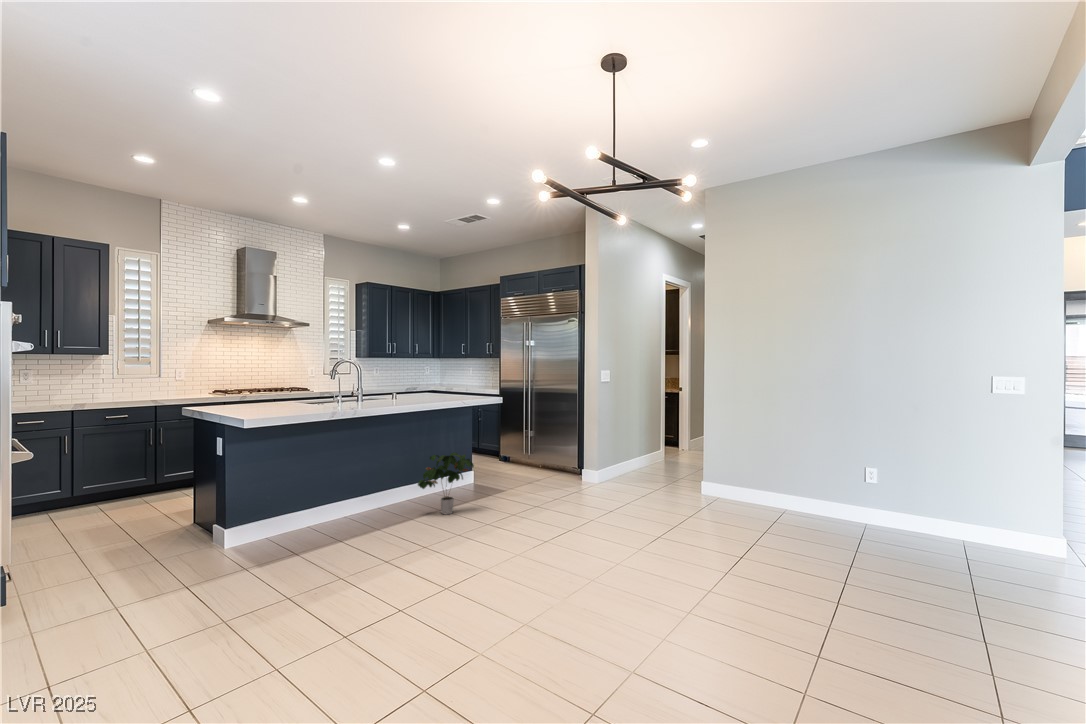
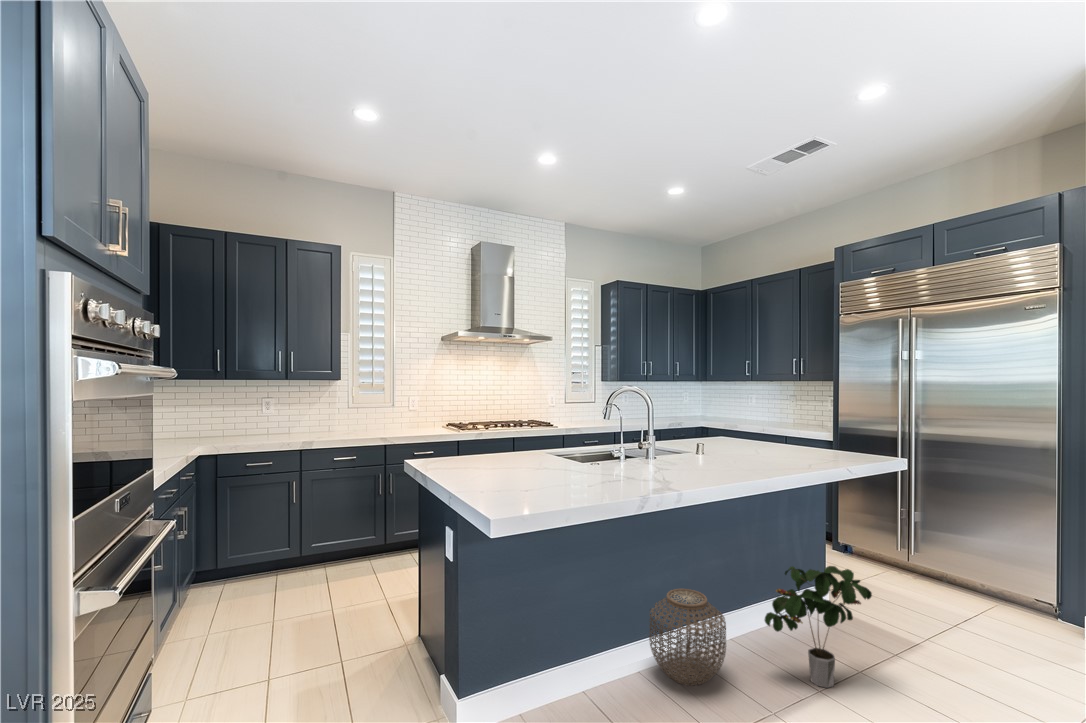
woven basket: none [351,473,395,523] -> present [649,589,726,685]

